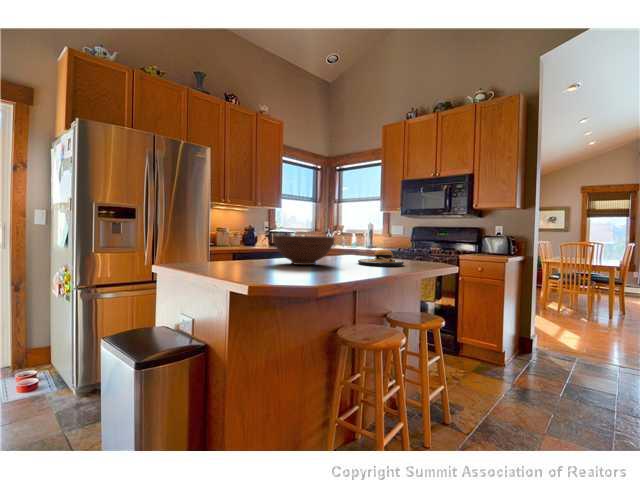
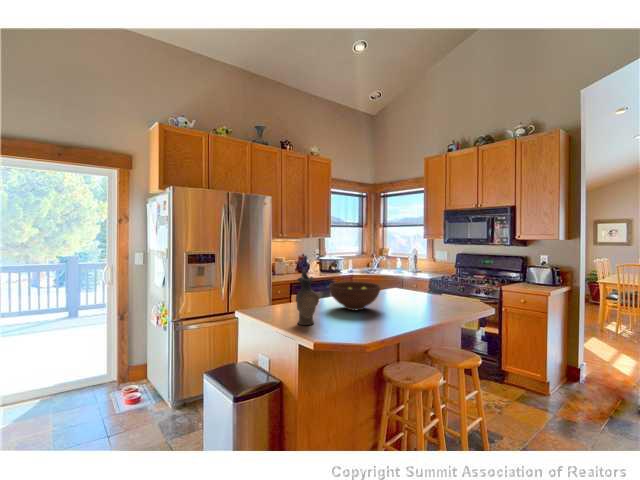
ceramic pitcher: none [228,206,257,273] -> present [296,270,319,325]
plate: present [358,249,404,266] -> none [402,287,443,311]

